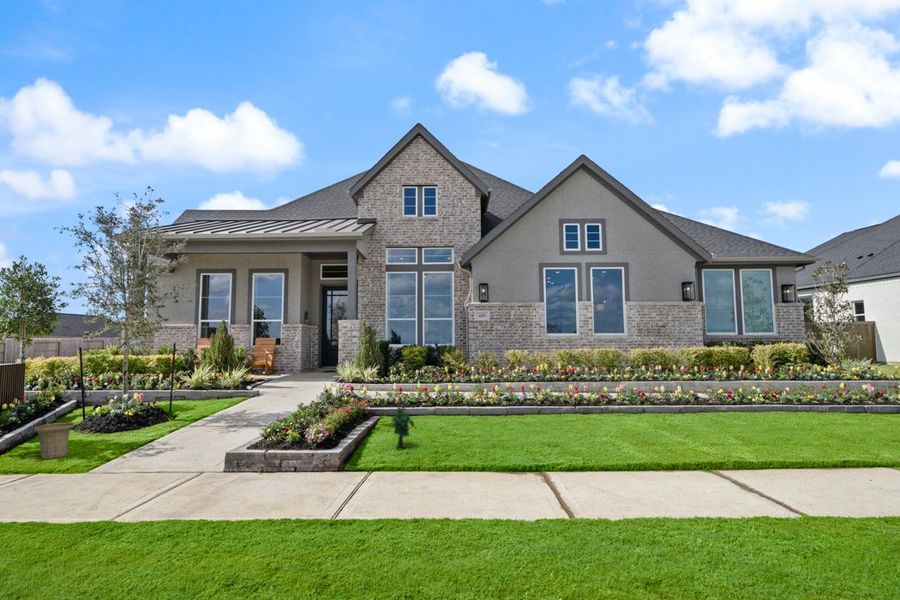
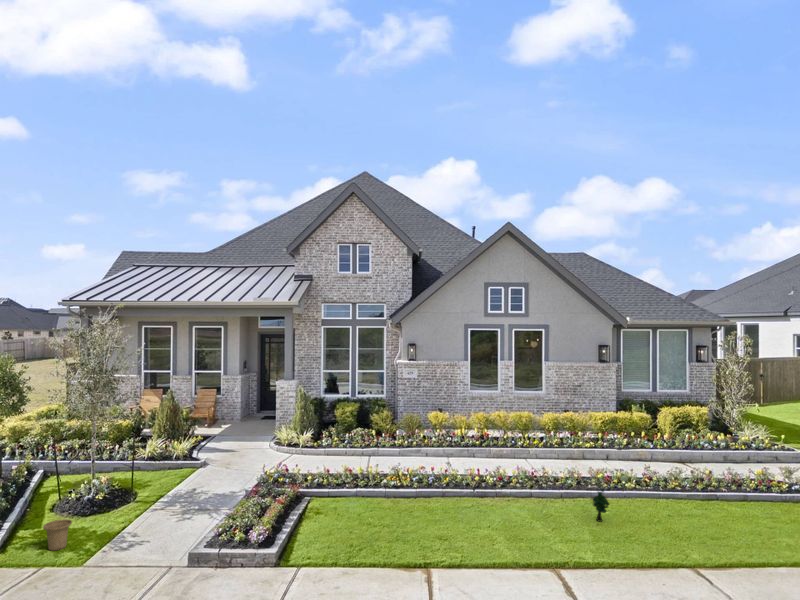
decorative plant: present [391,404,414,449] -> present [592,490,609,522]

